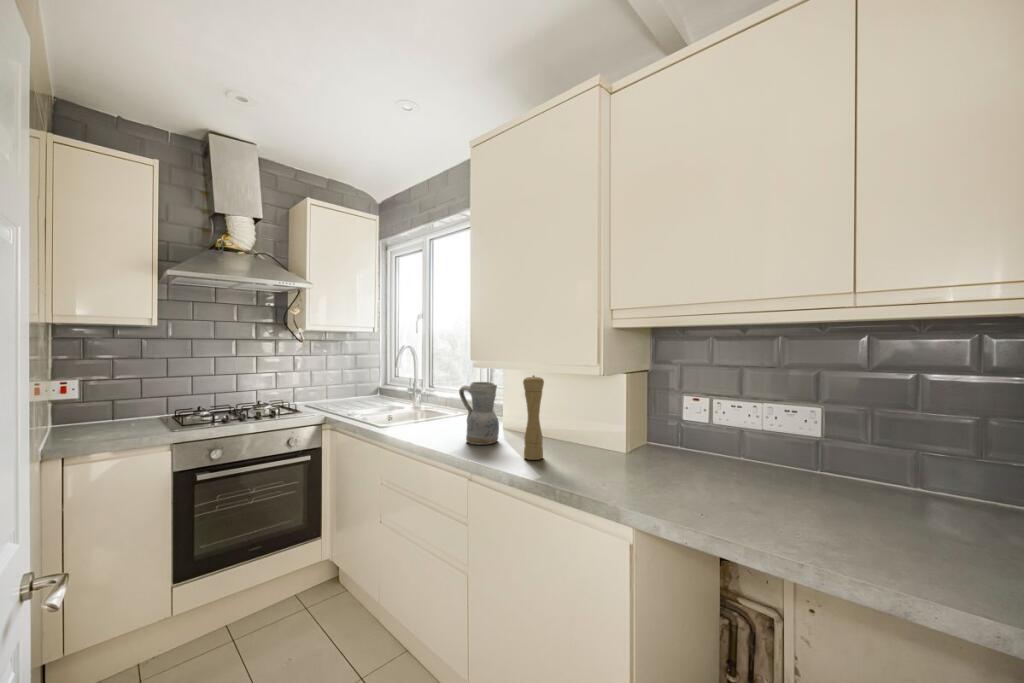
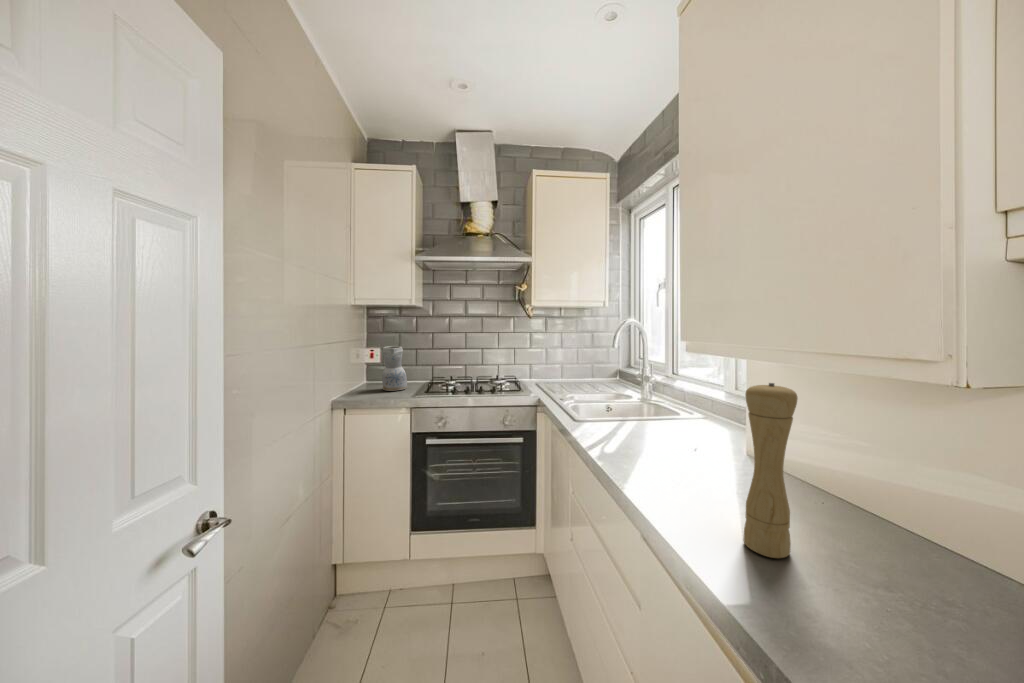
ceramic pitcher: present [459,382,499,445] -> present [382,346,407,391]

